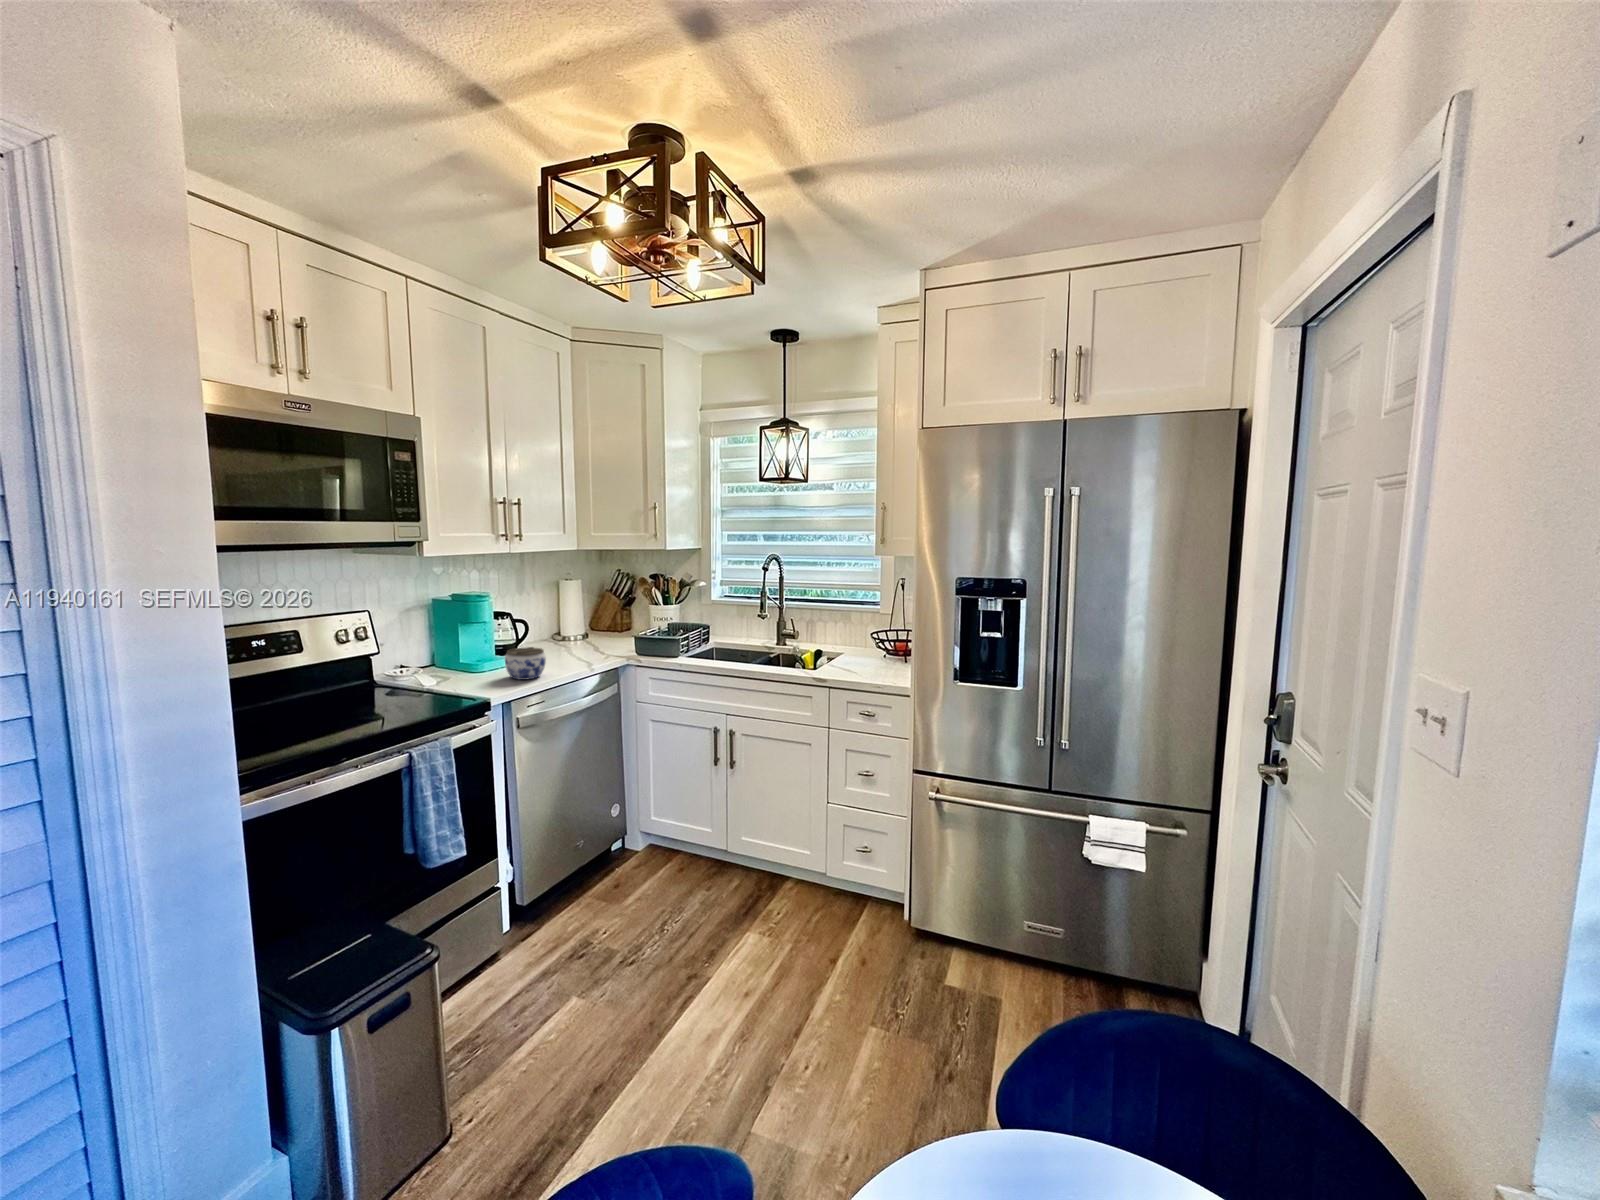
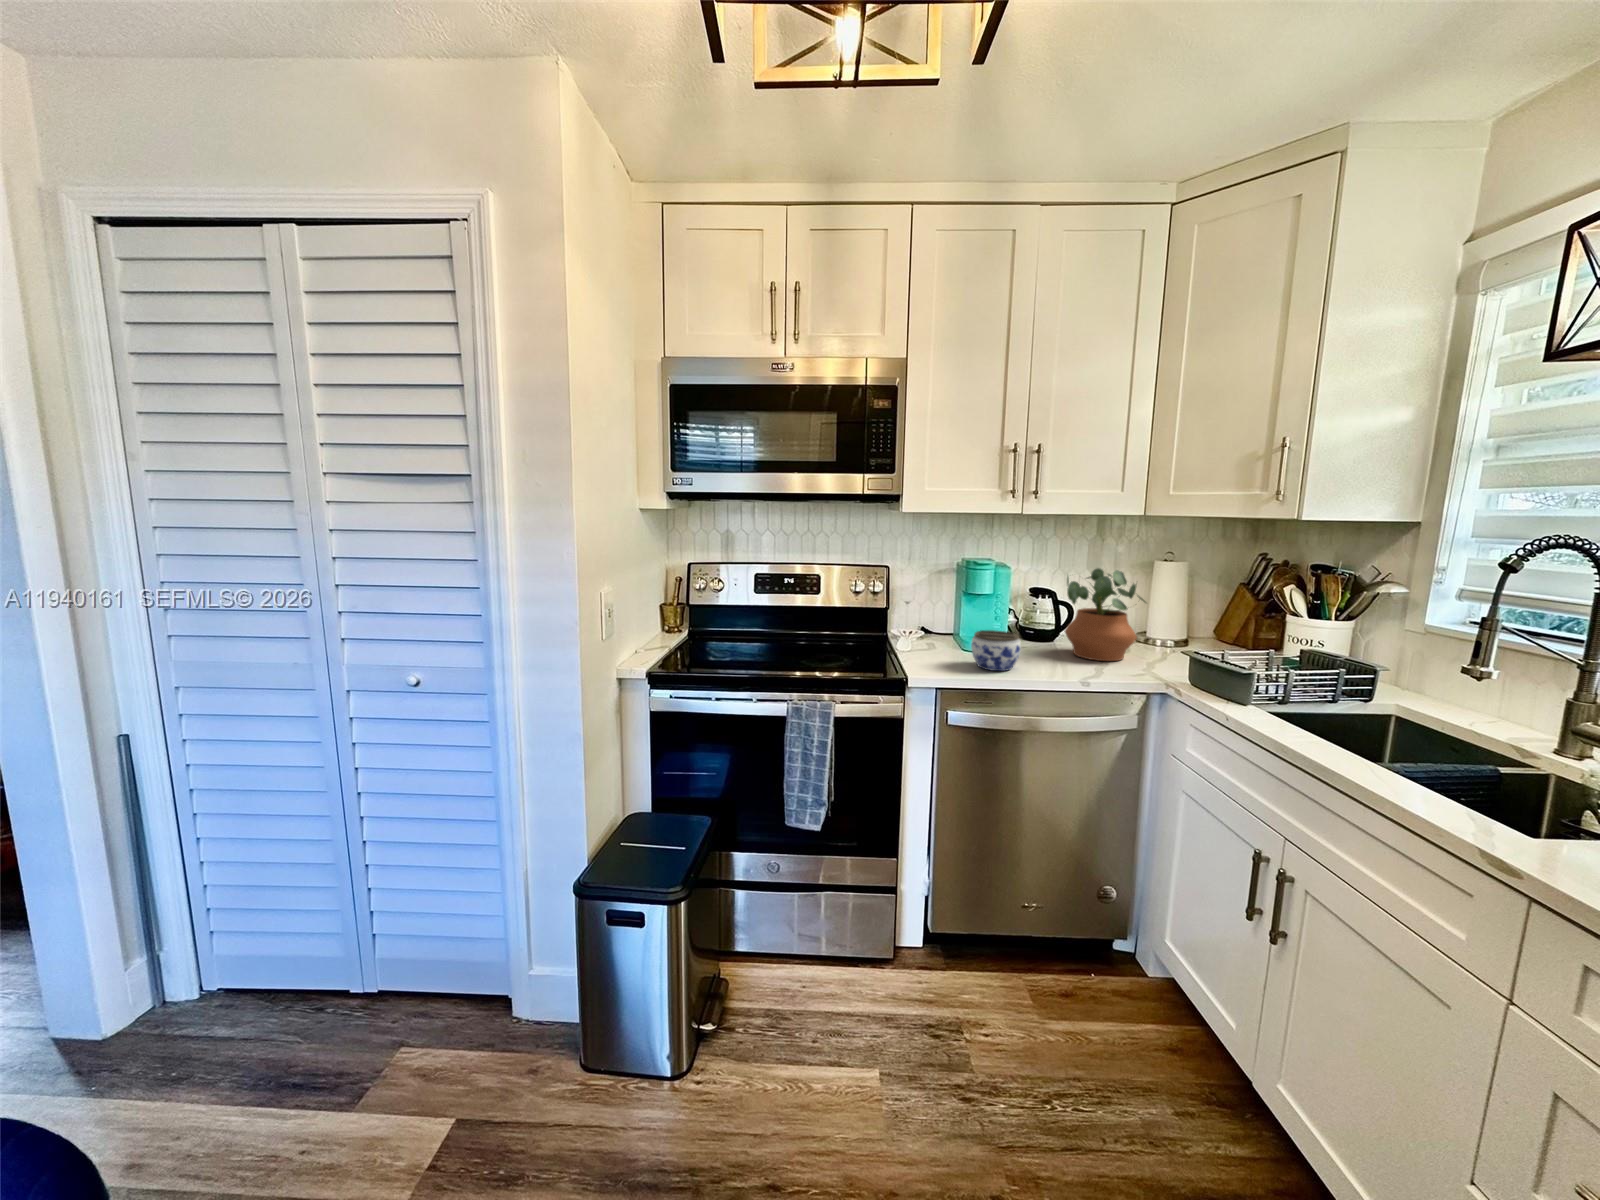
potted plant: none [533,591,588,658] -> present [1064,568,1146,661]

